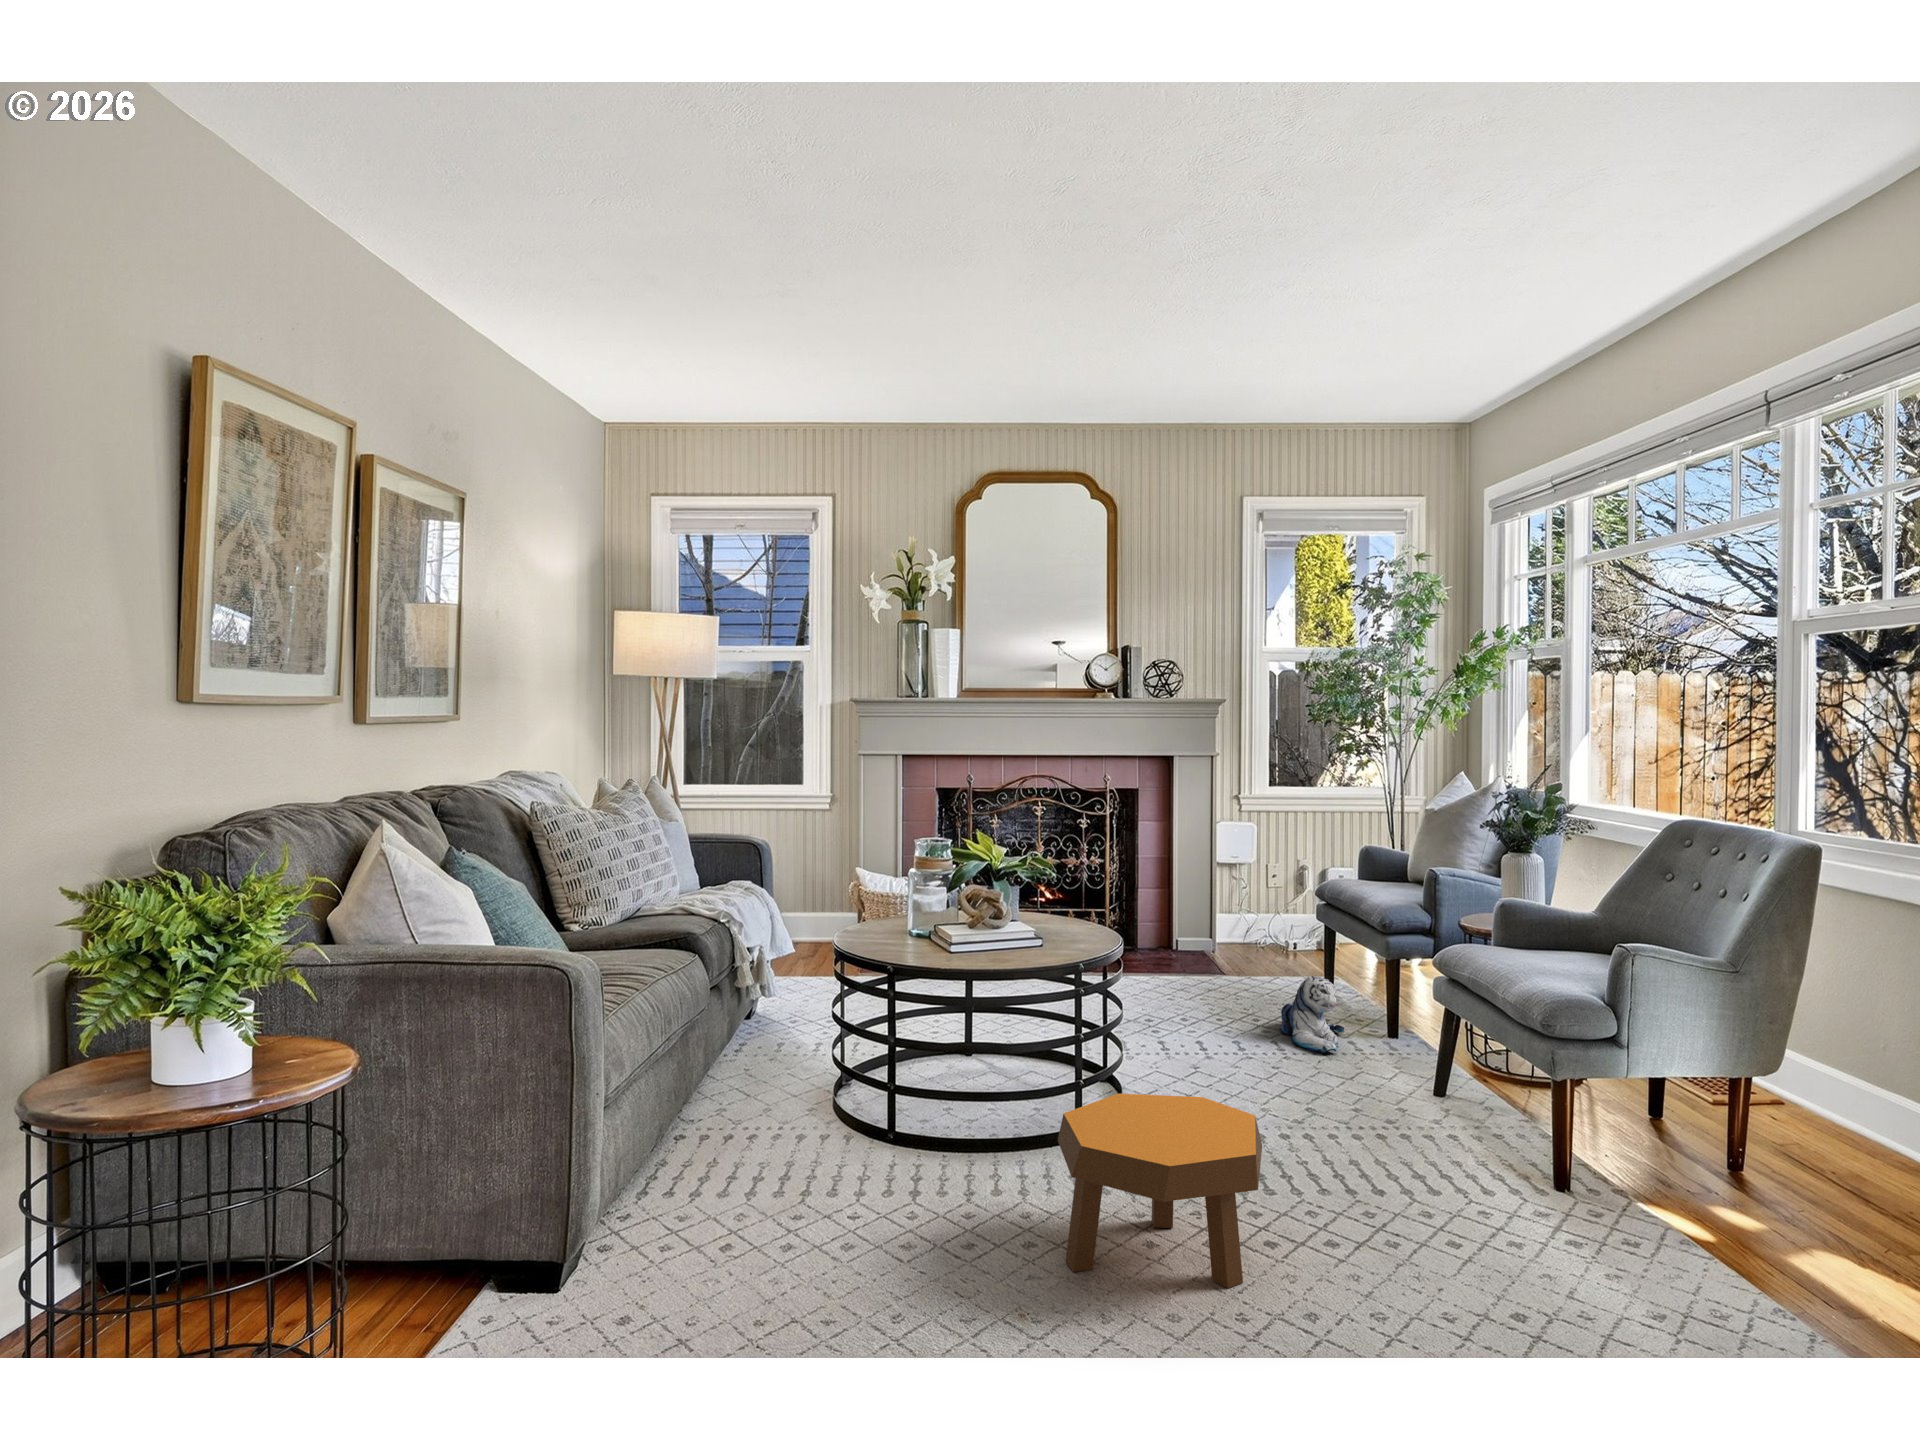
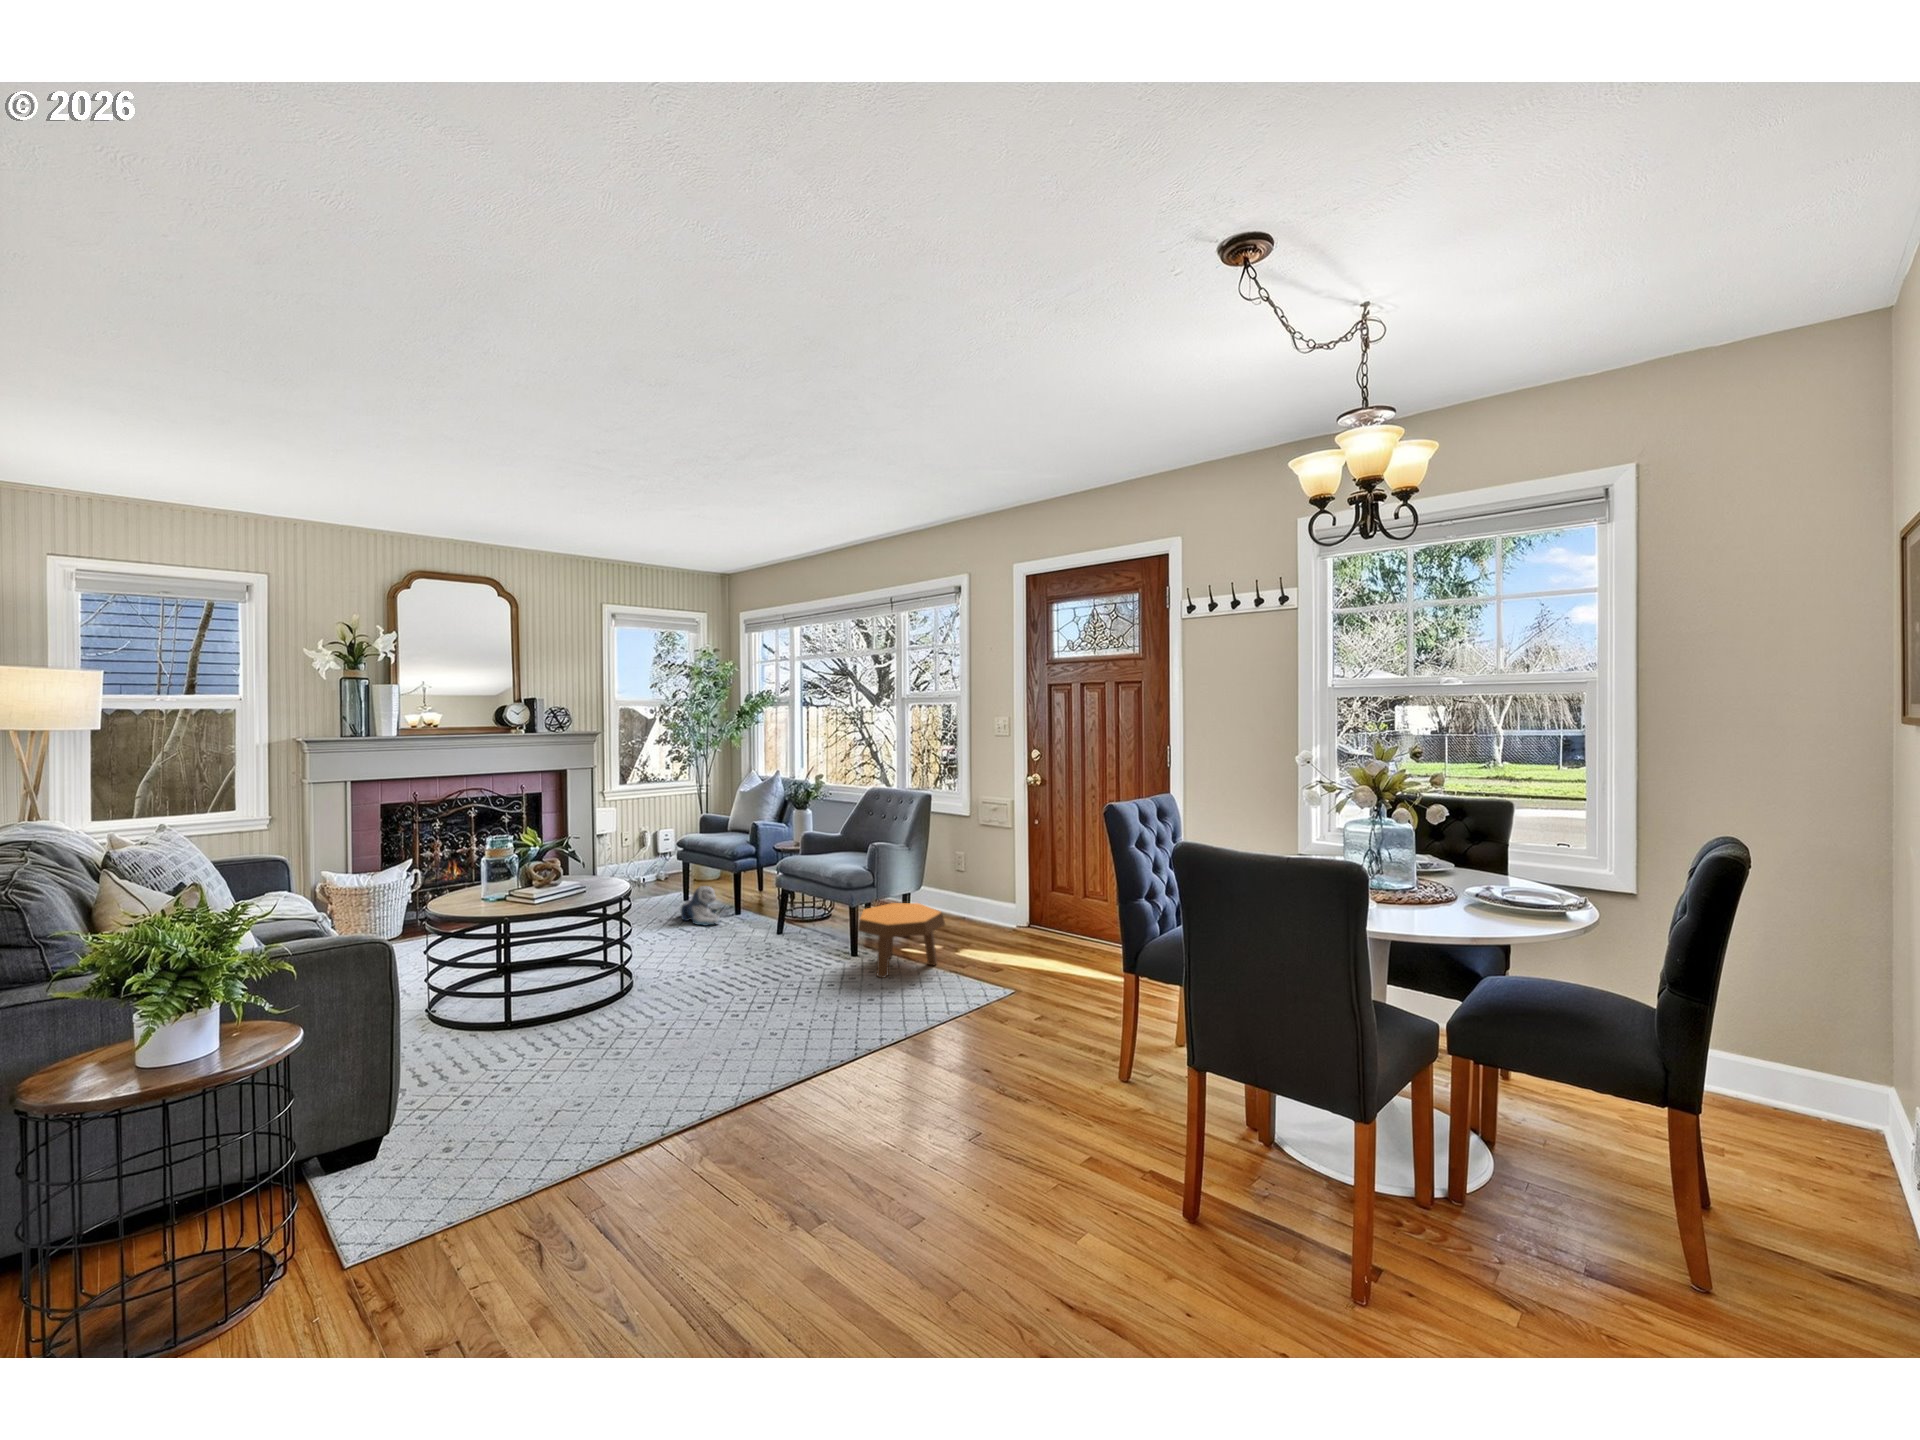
footstool: present [1058,1093,1262,1288] -> present [858,903,945,978]

